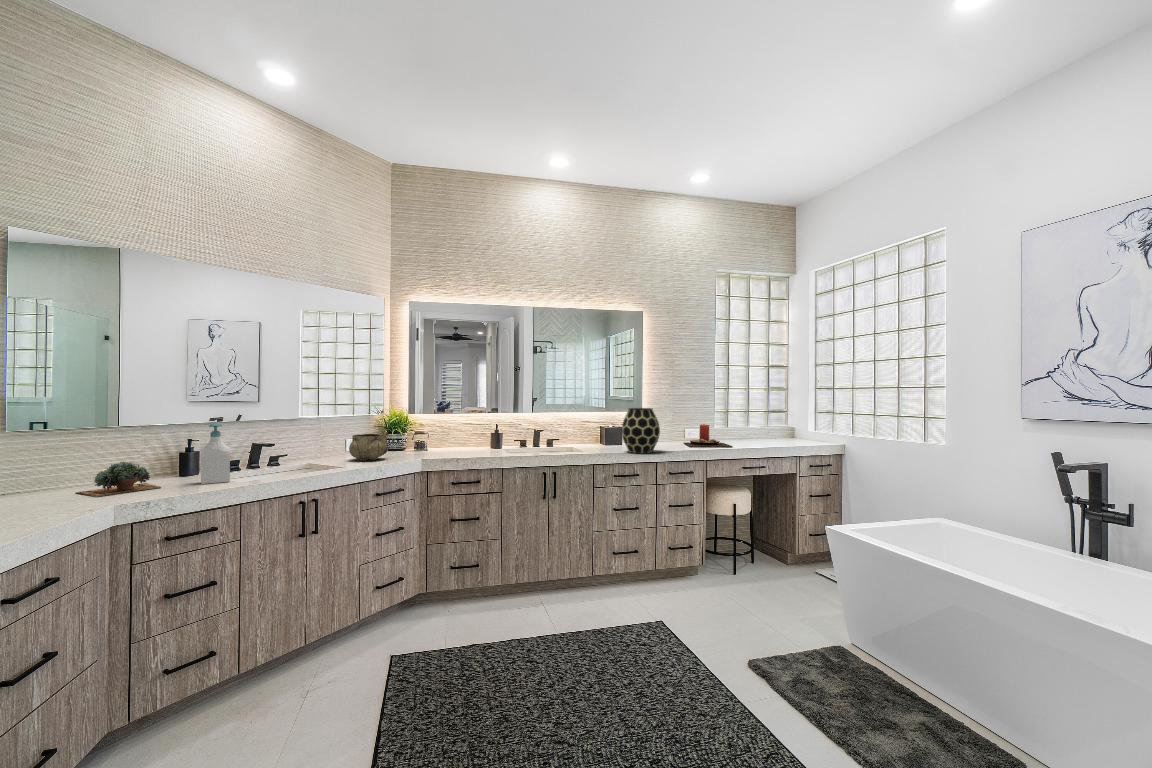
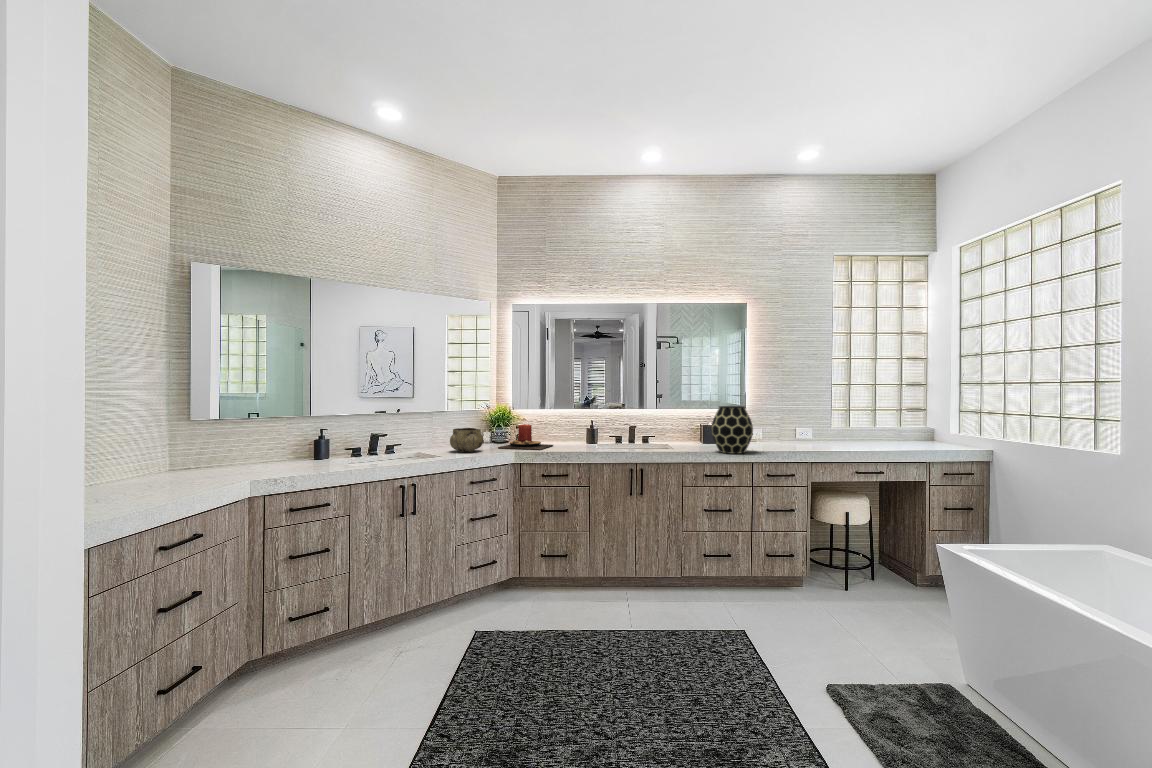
soap bottle: present [201,422,230,484] -> none [322,416,345,467]
candle: present [684,424,732,447] -> present [498,424,553,450]
succulent plant: present [76,461,160,497] -> none [235,447,294,474]

